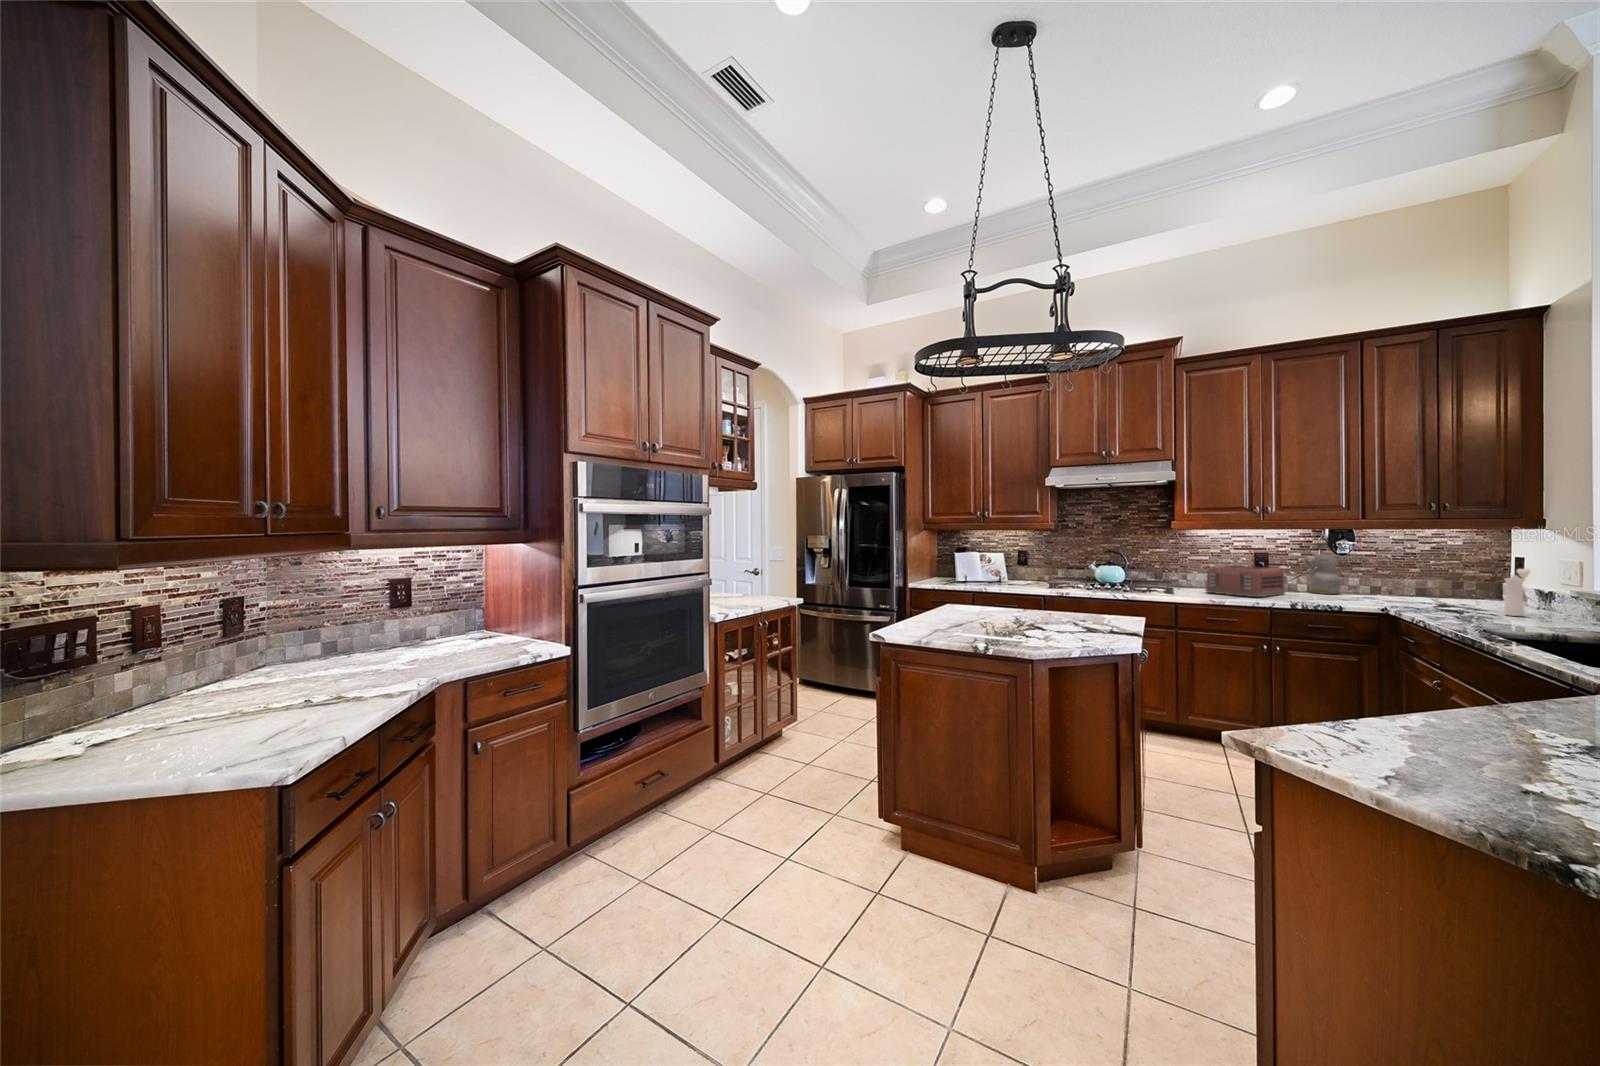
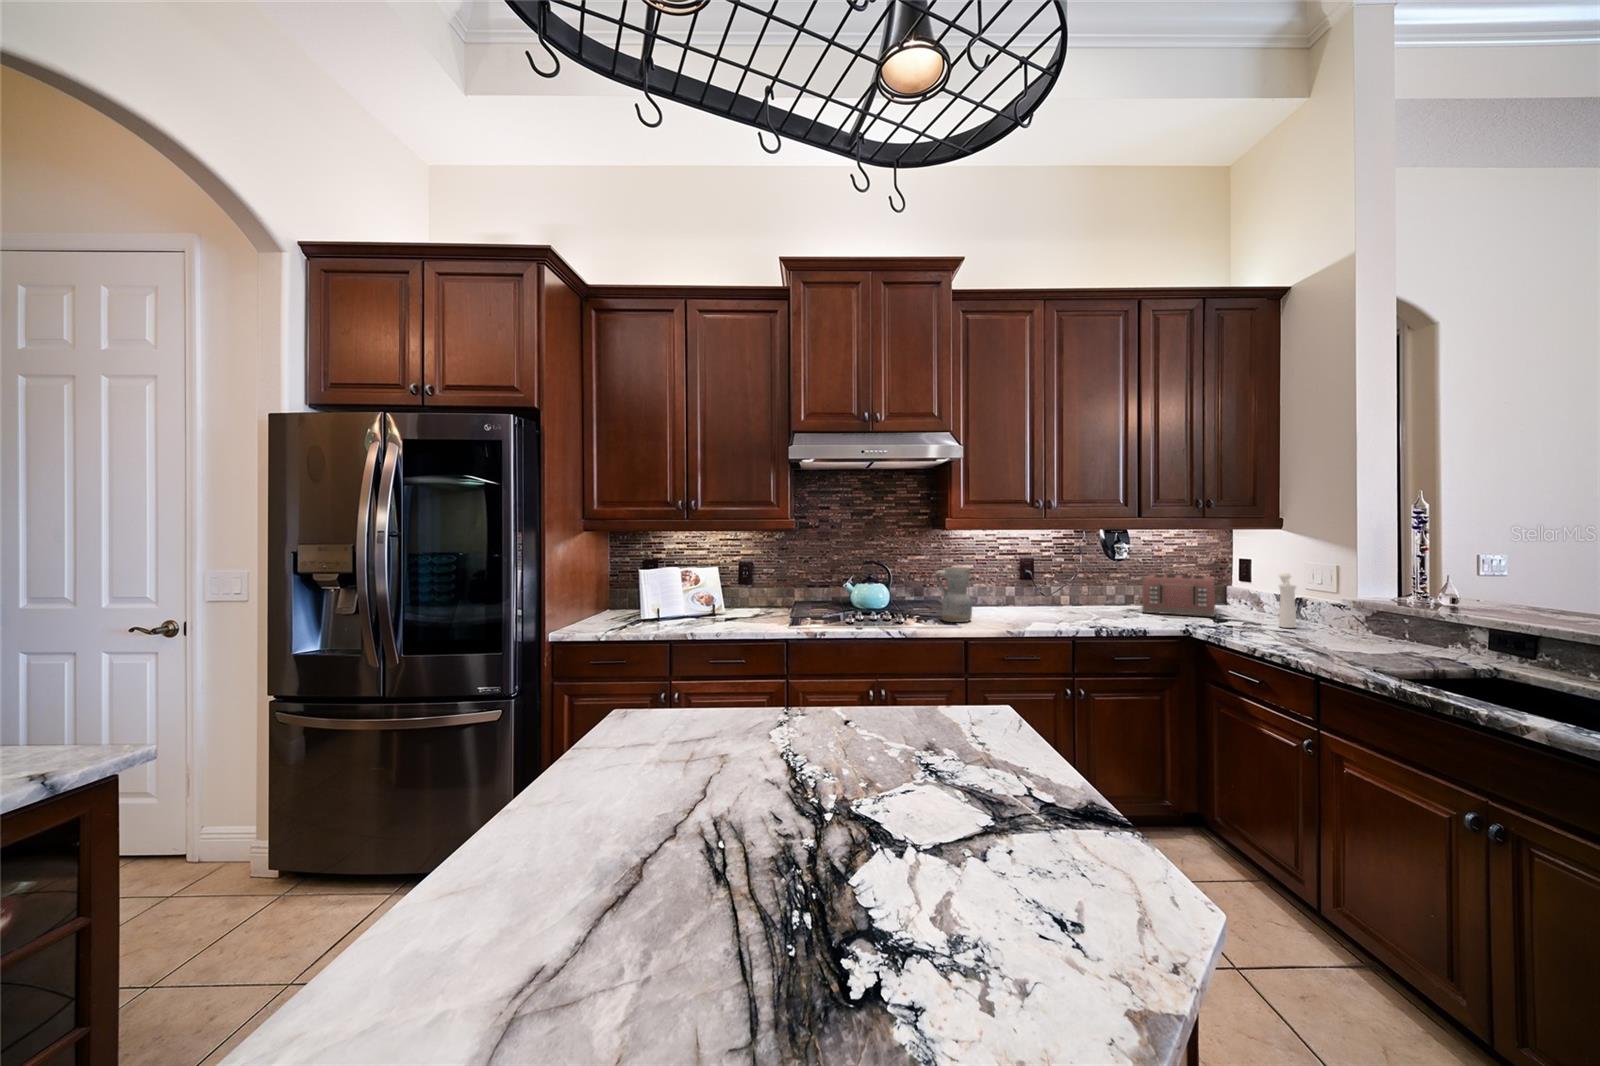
ceramic pitcher: present [1305,554,1341,594] -> present [935,567,972,622]
toaster: present [1205,566,1285,597] -> present [1142,574,1216,617]

